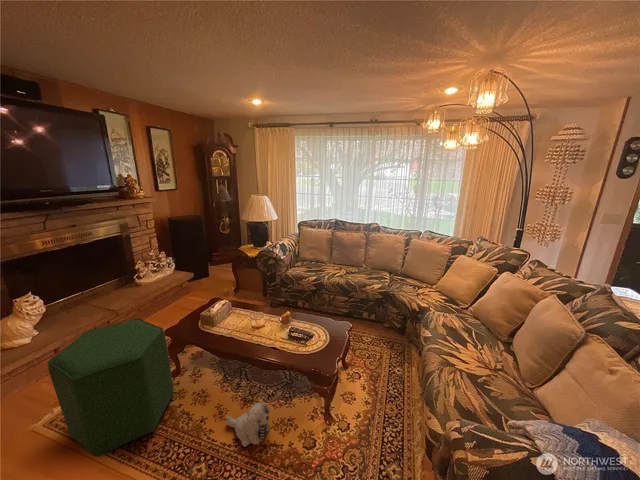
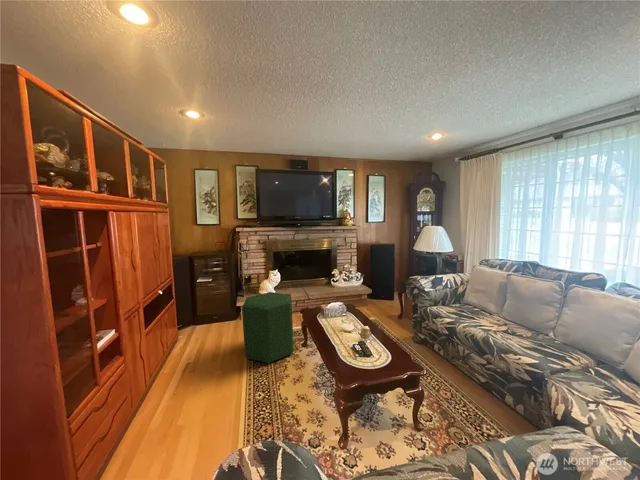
plush toy: present [226,402,270,447] -> none [286,379,312,413]

